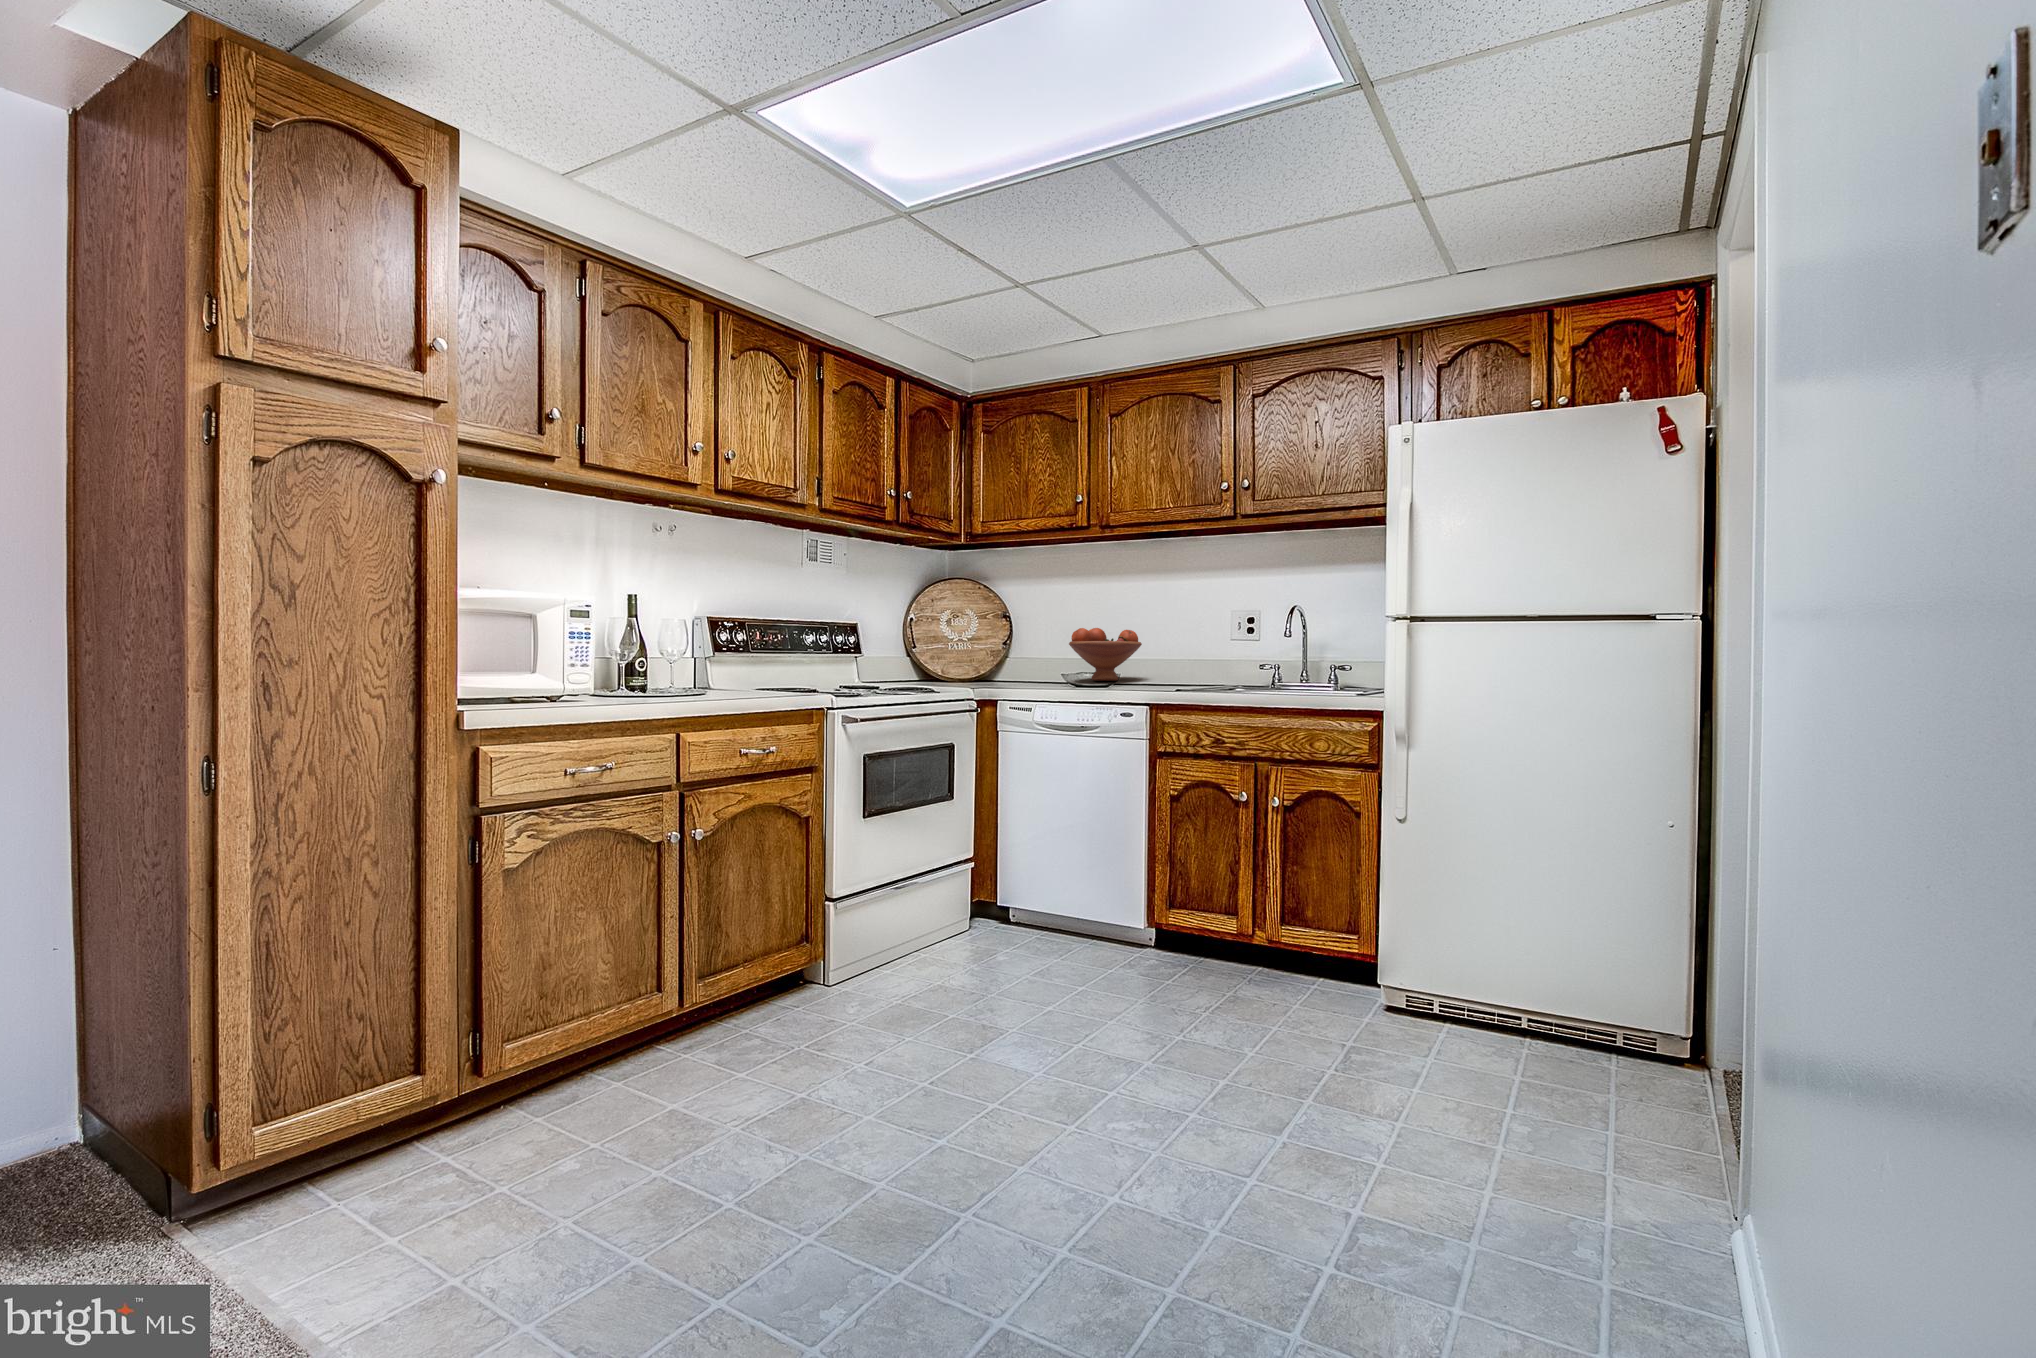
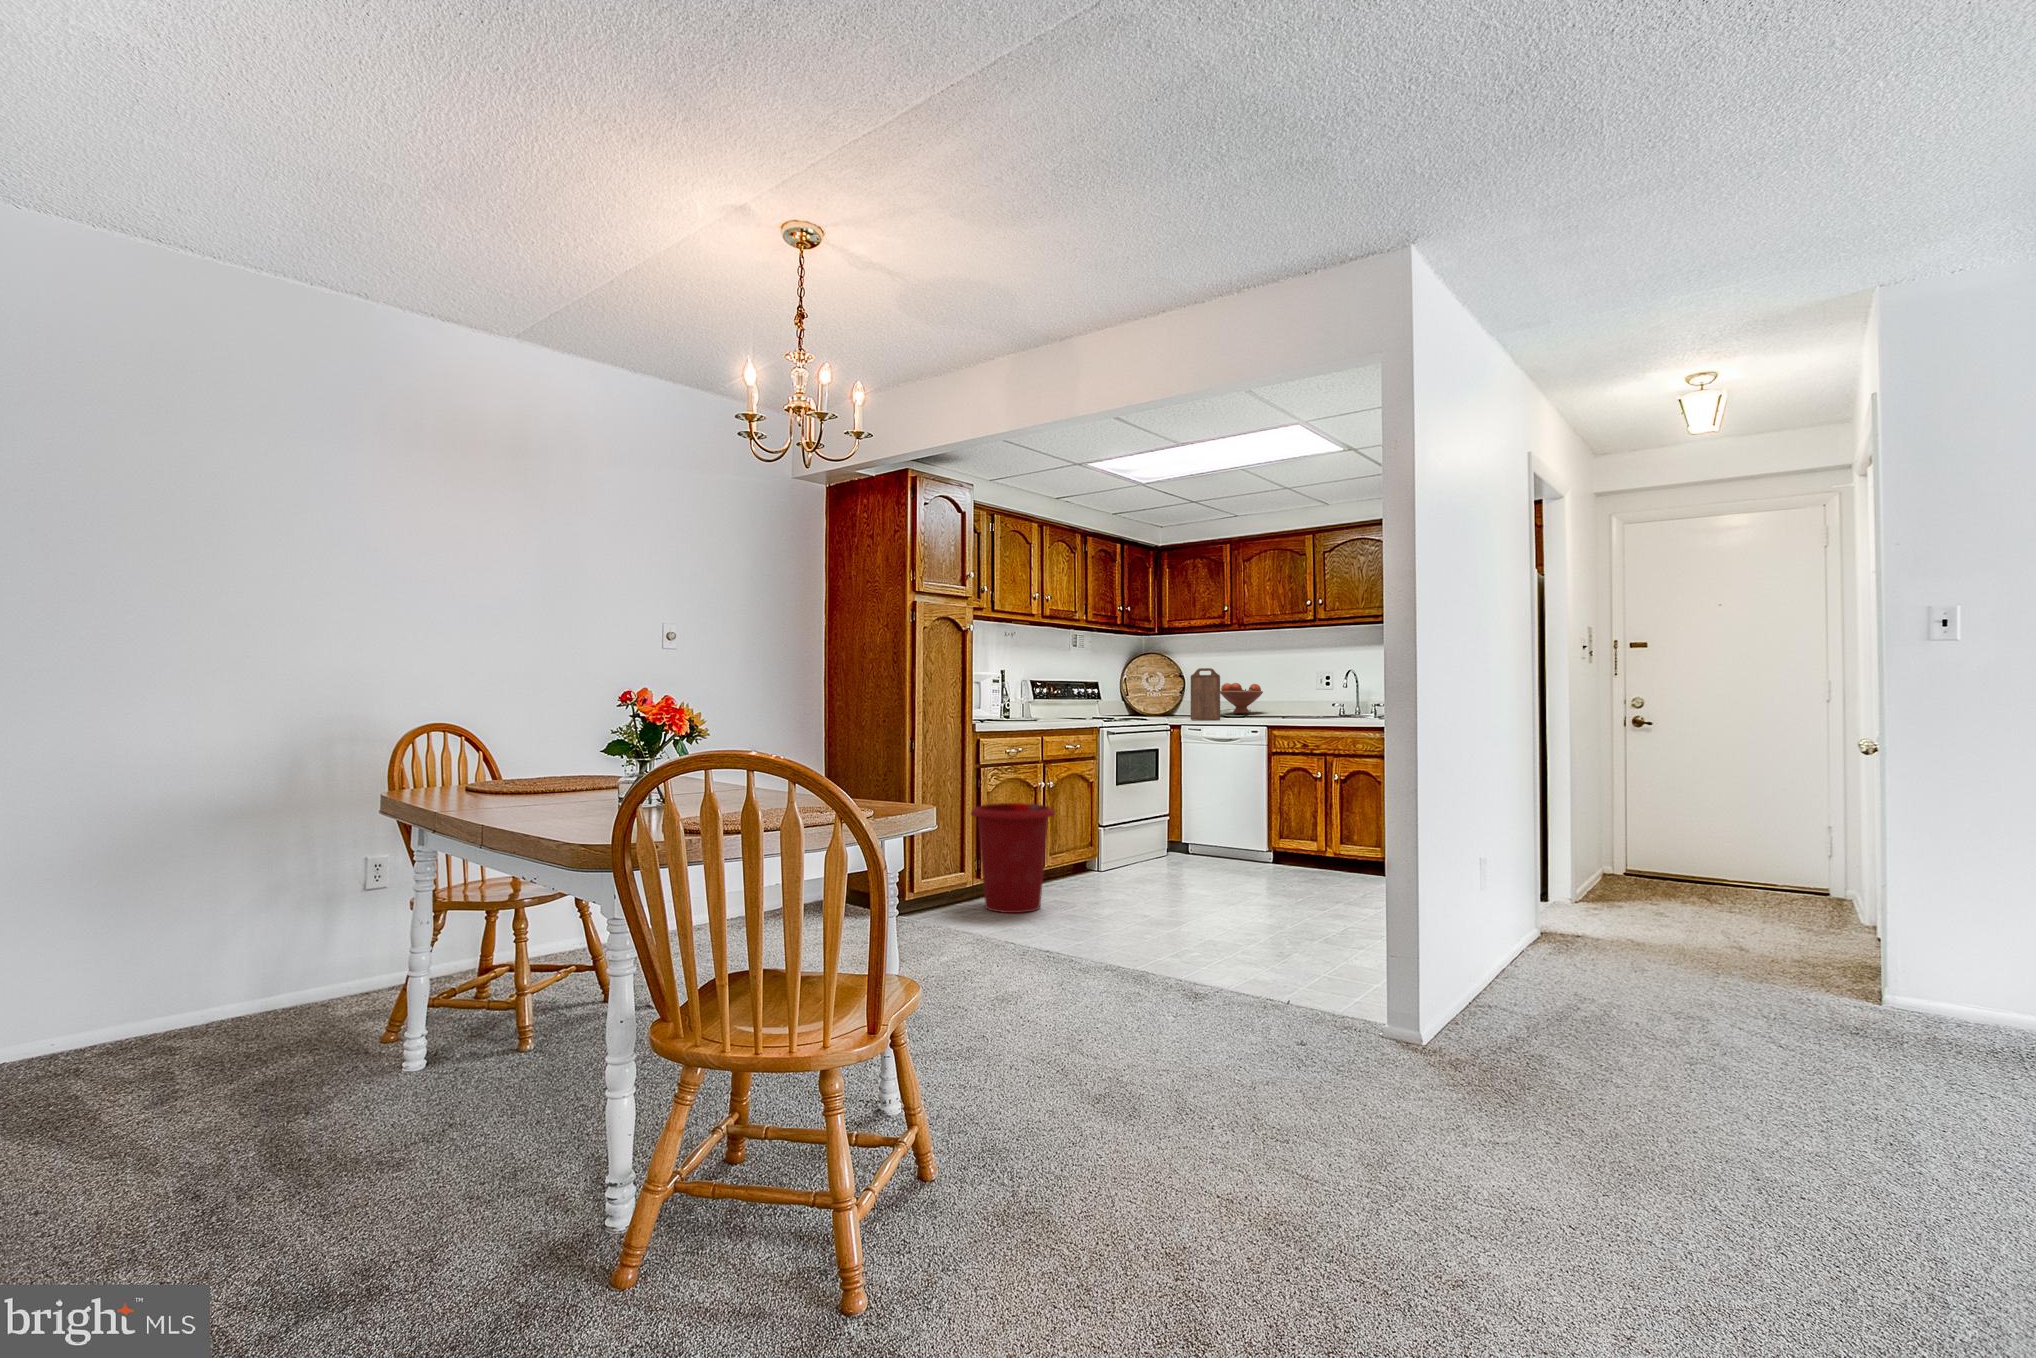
cutting board: none [1015,600,1068,693] -> present [1191,668,1220,720]
waste bin: none [411,901,649,1205] -> present [971,803,1055,913]

